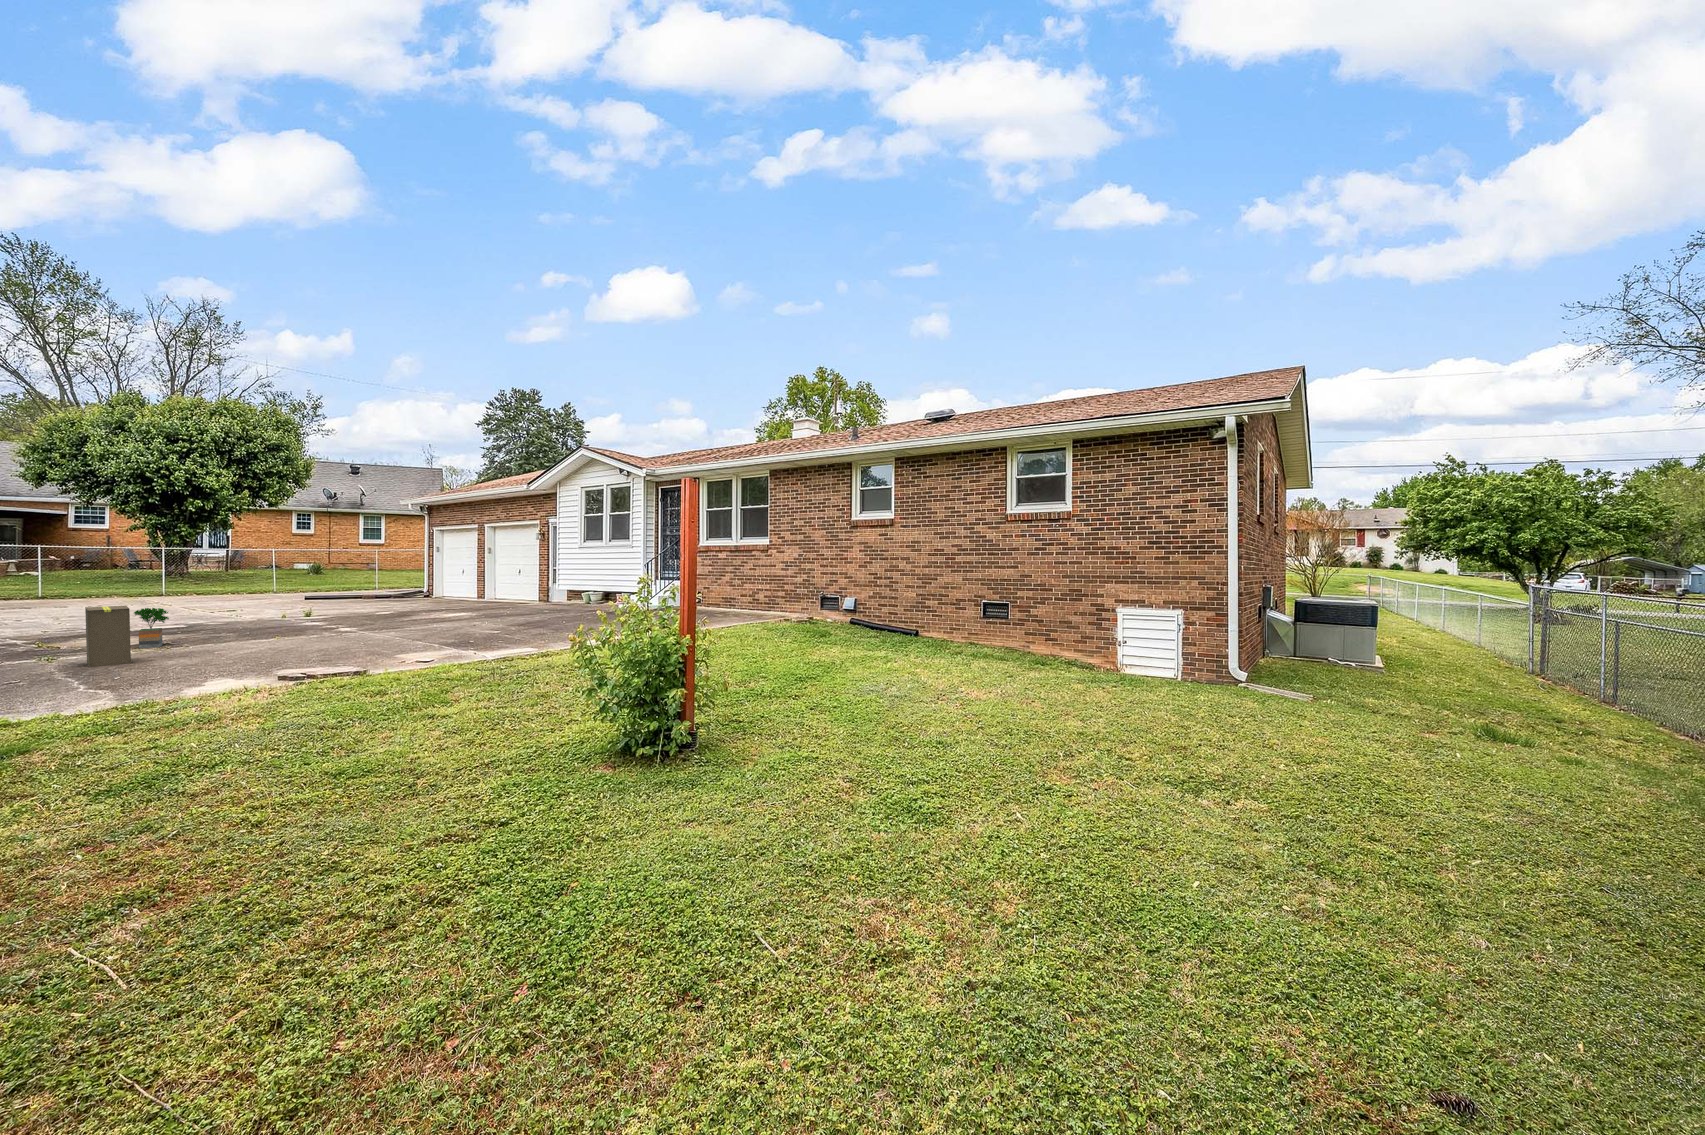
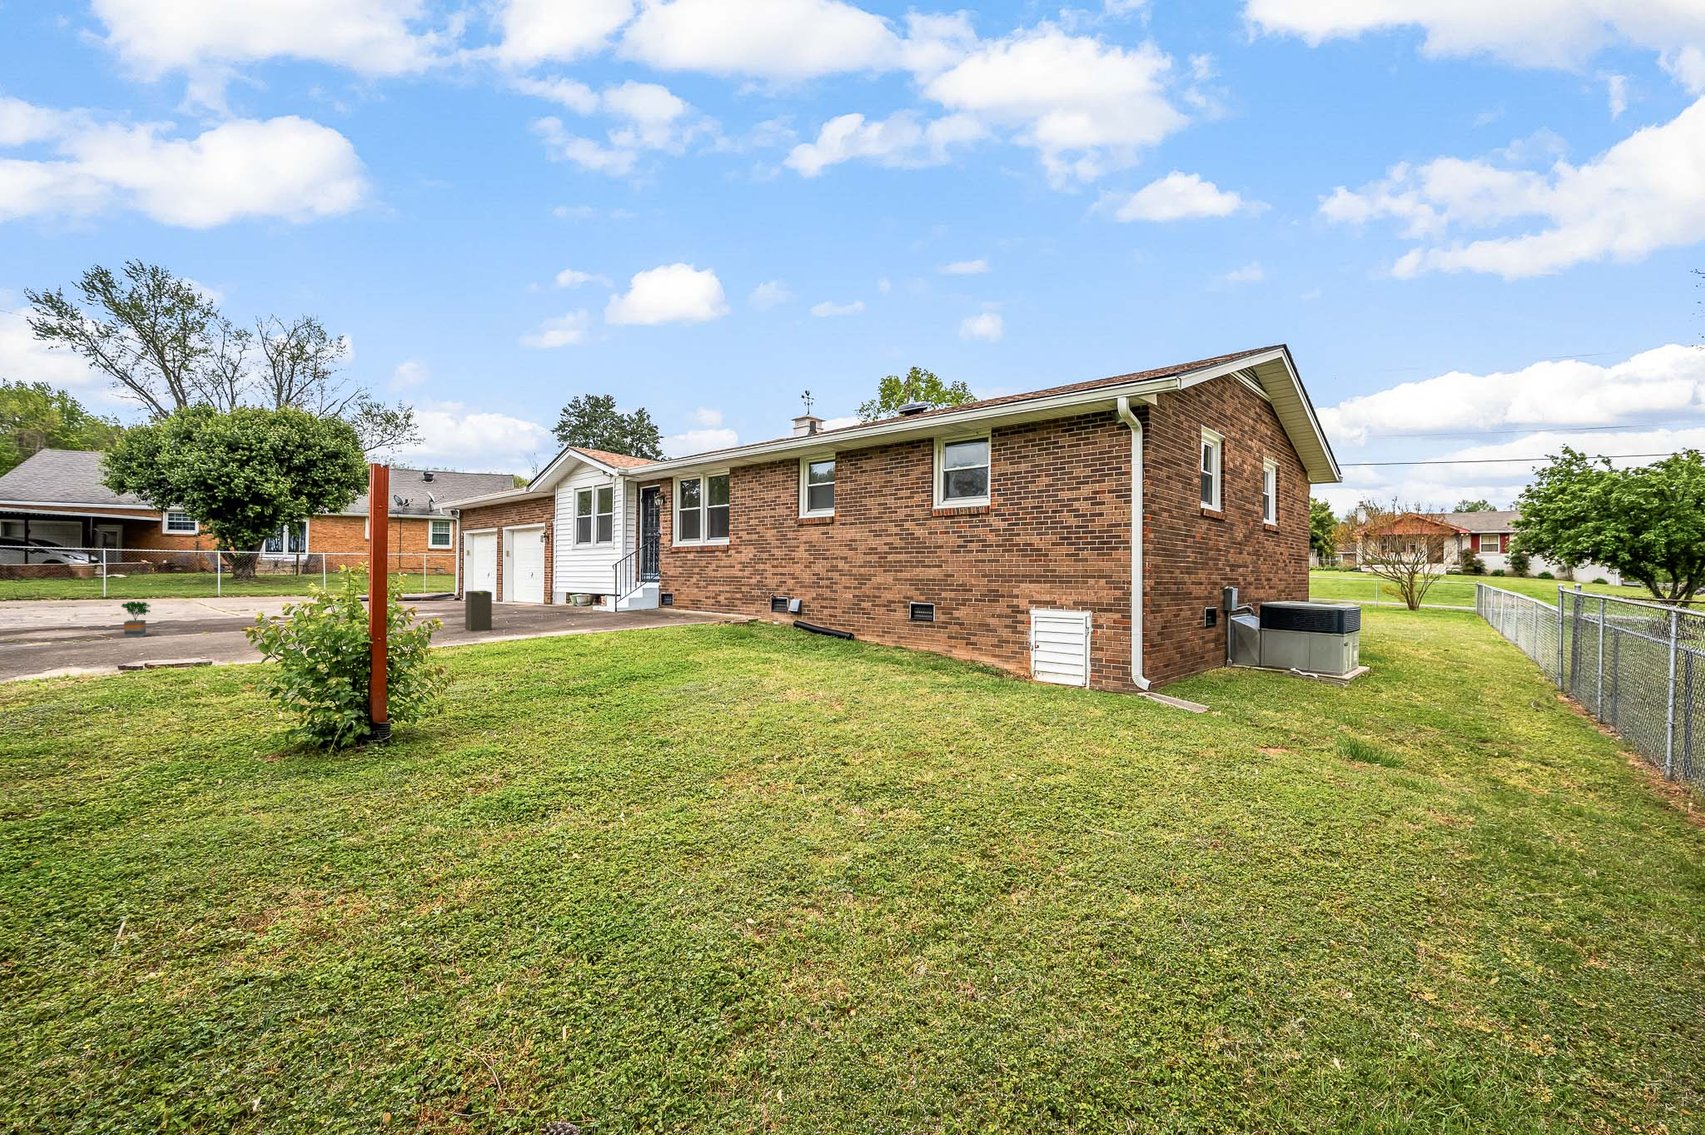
cardboard box: present [85,606,131,667] -> present [465,591,492,631]

